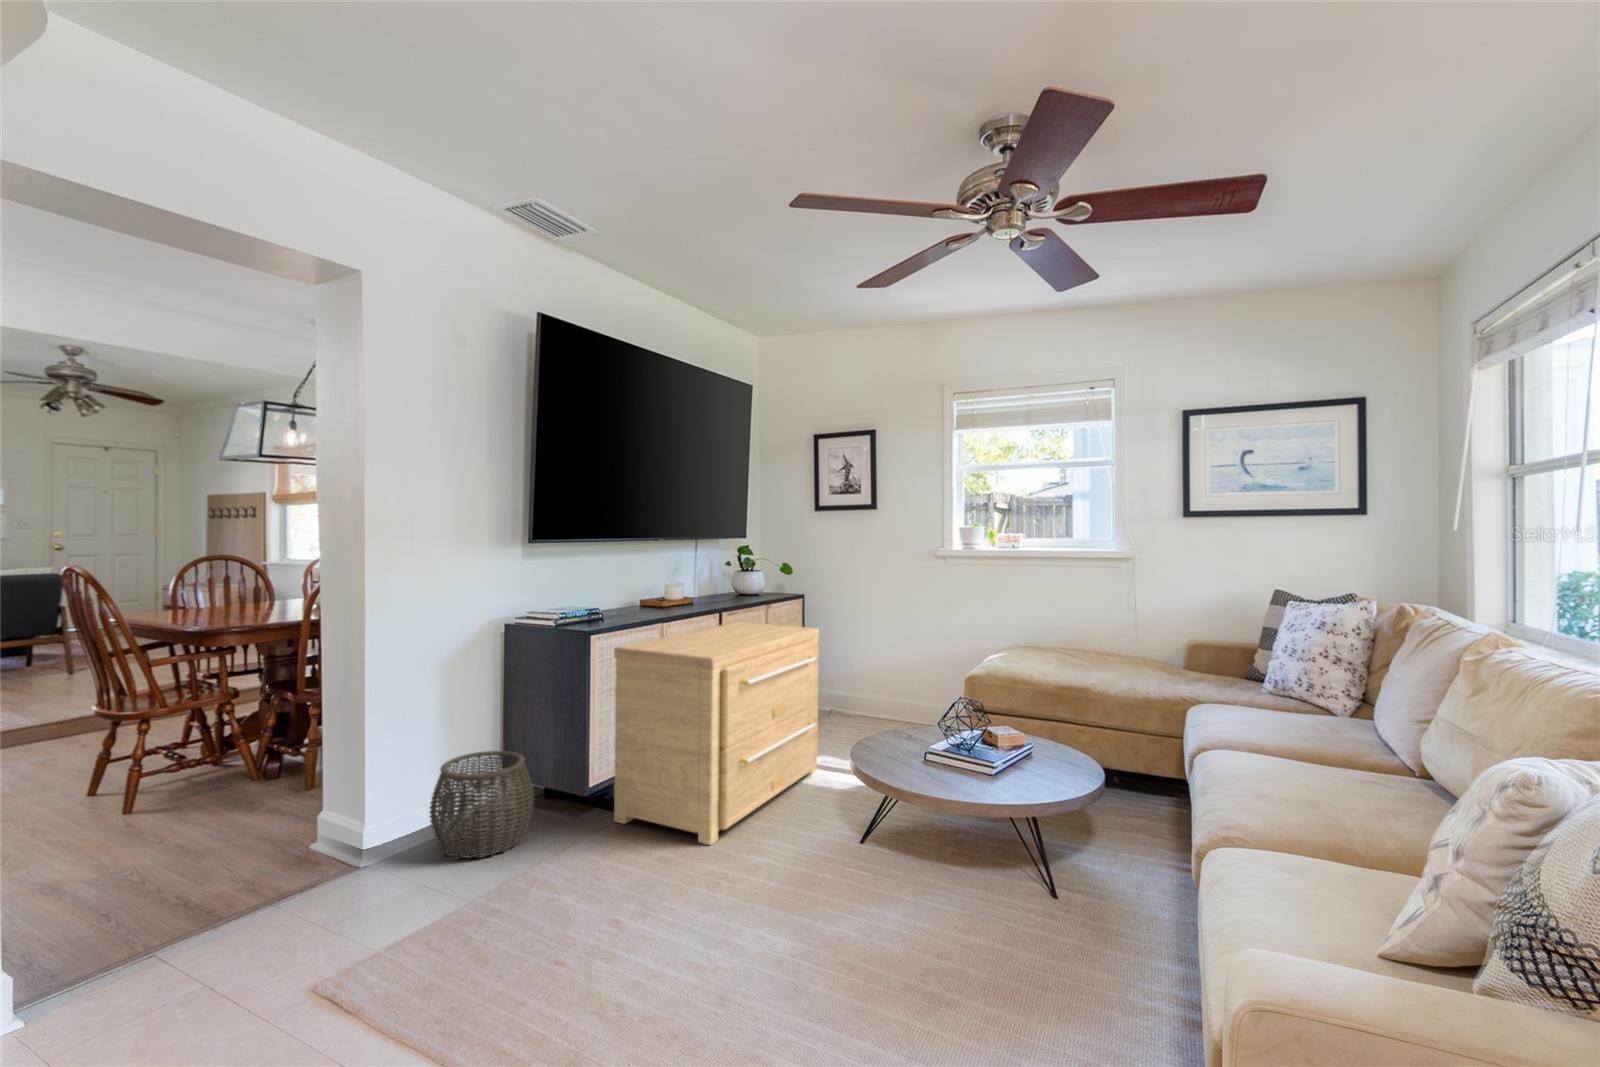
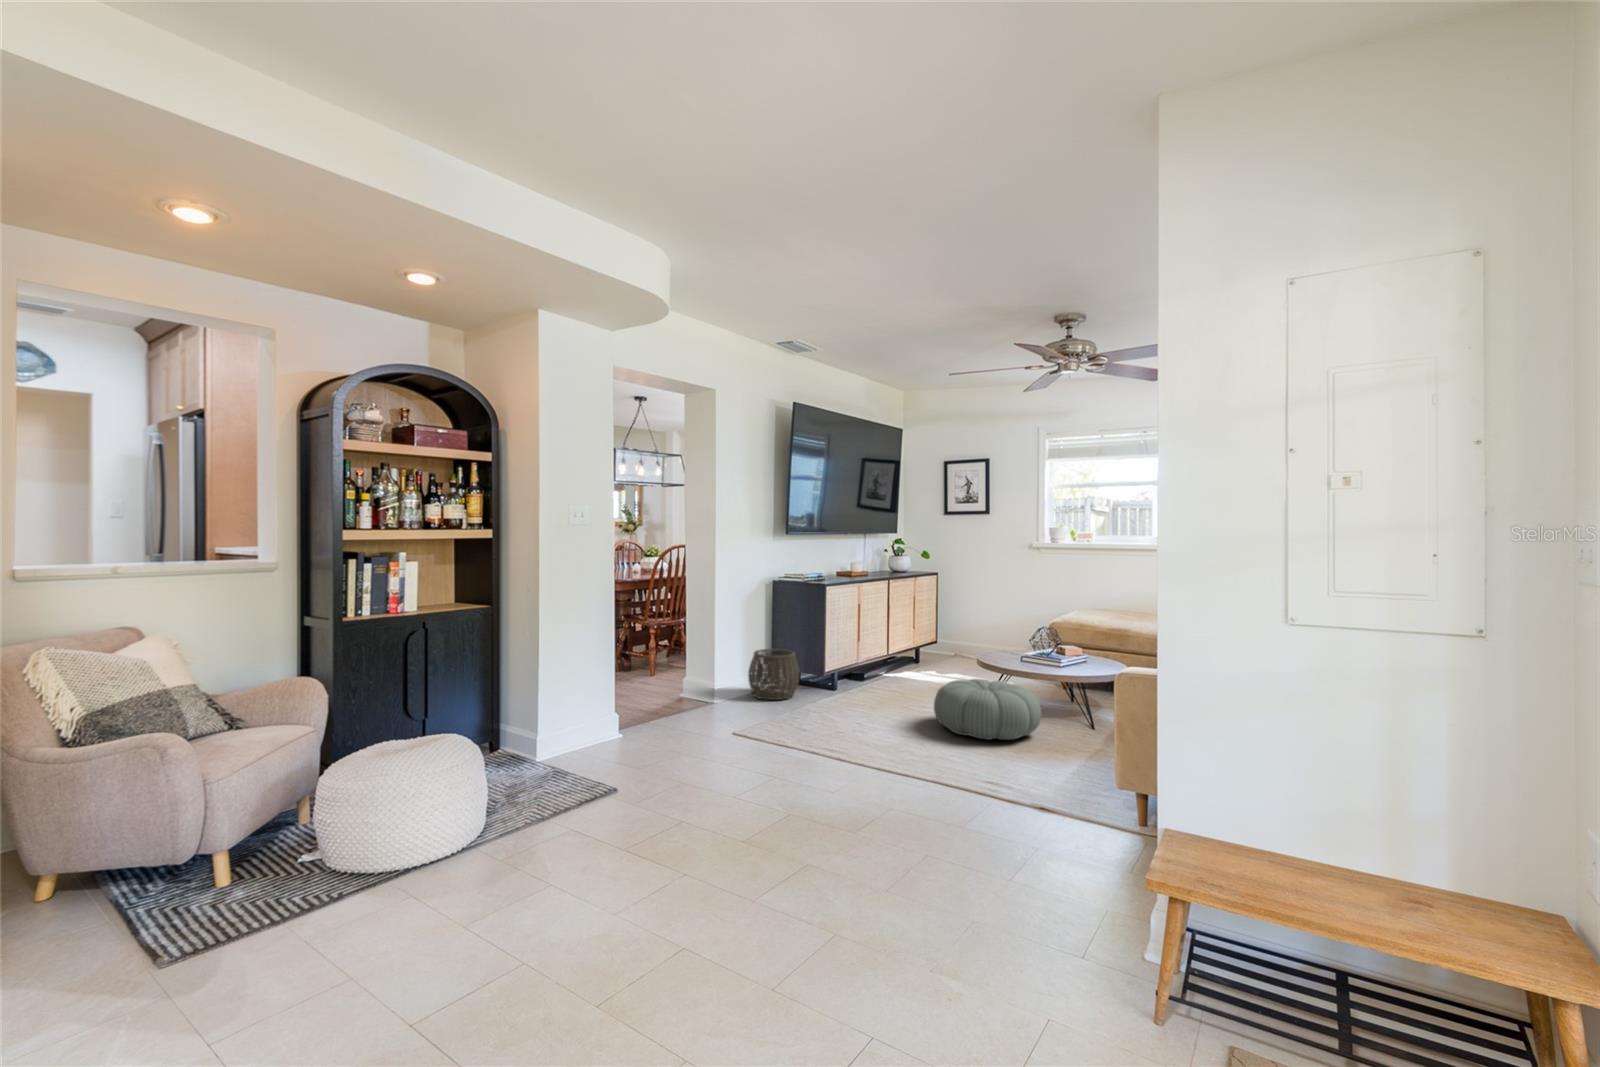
side table: present [614,622,819,845] -> none [839,586,954,703]
pouf: none [757,813,969,976] -> present [934,679,1041,740]

